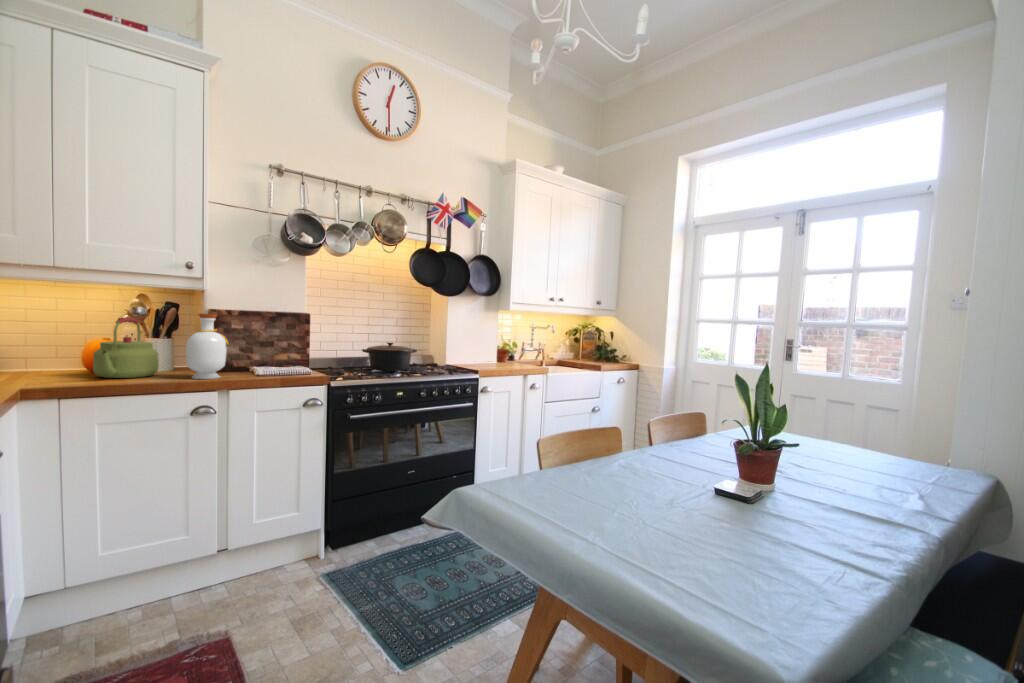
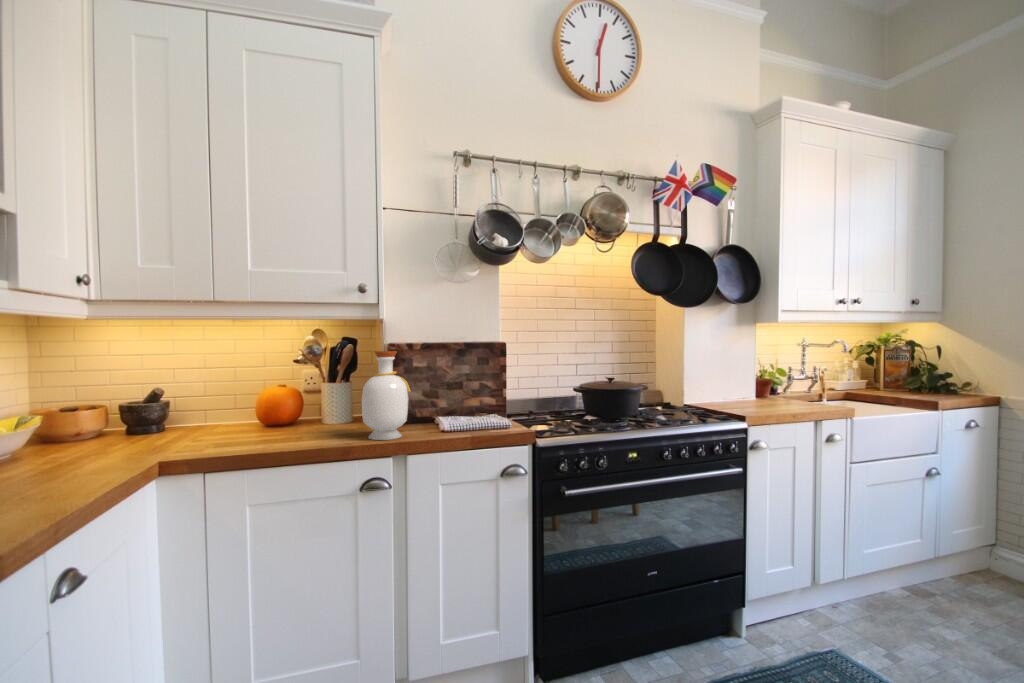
kettle: present [93,318,159,378] -> none [266,359,334,437]

